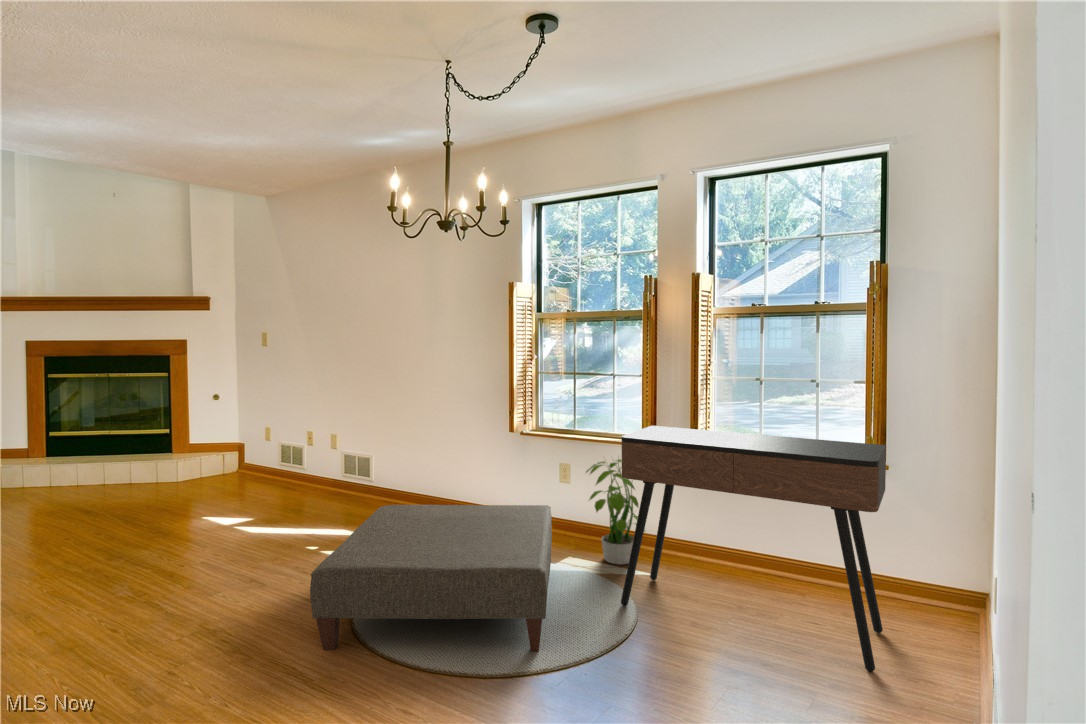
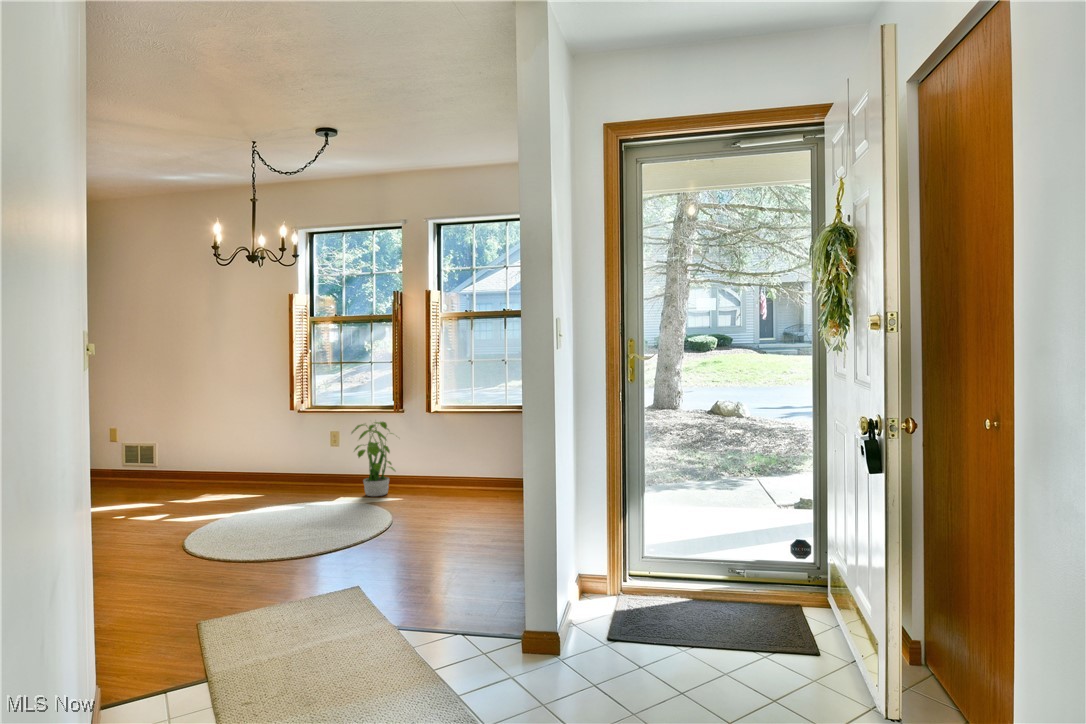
console table: present [621,426,886,671] -> none [374,393,534,519]
ottoman: present [310,505,552,651] -> none [144,456,325,550]

